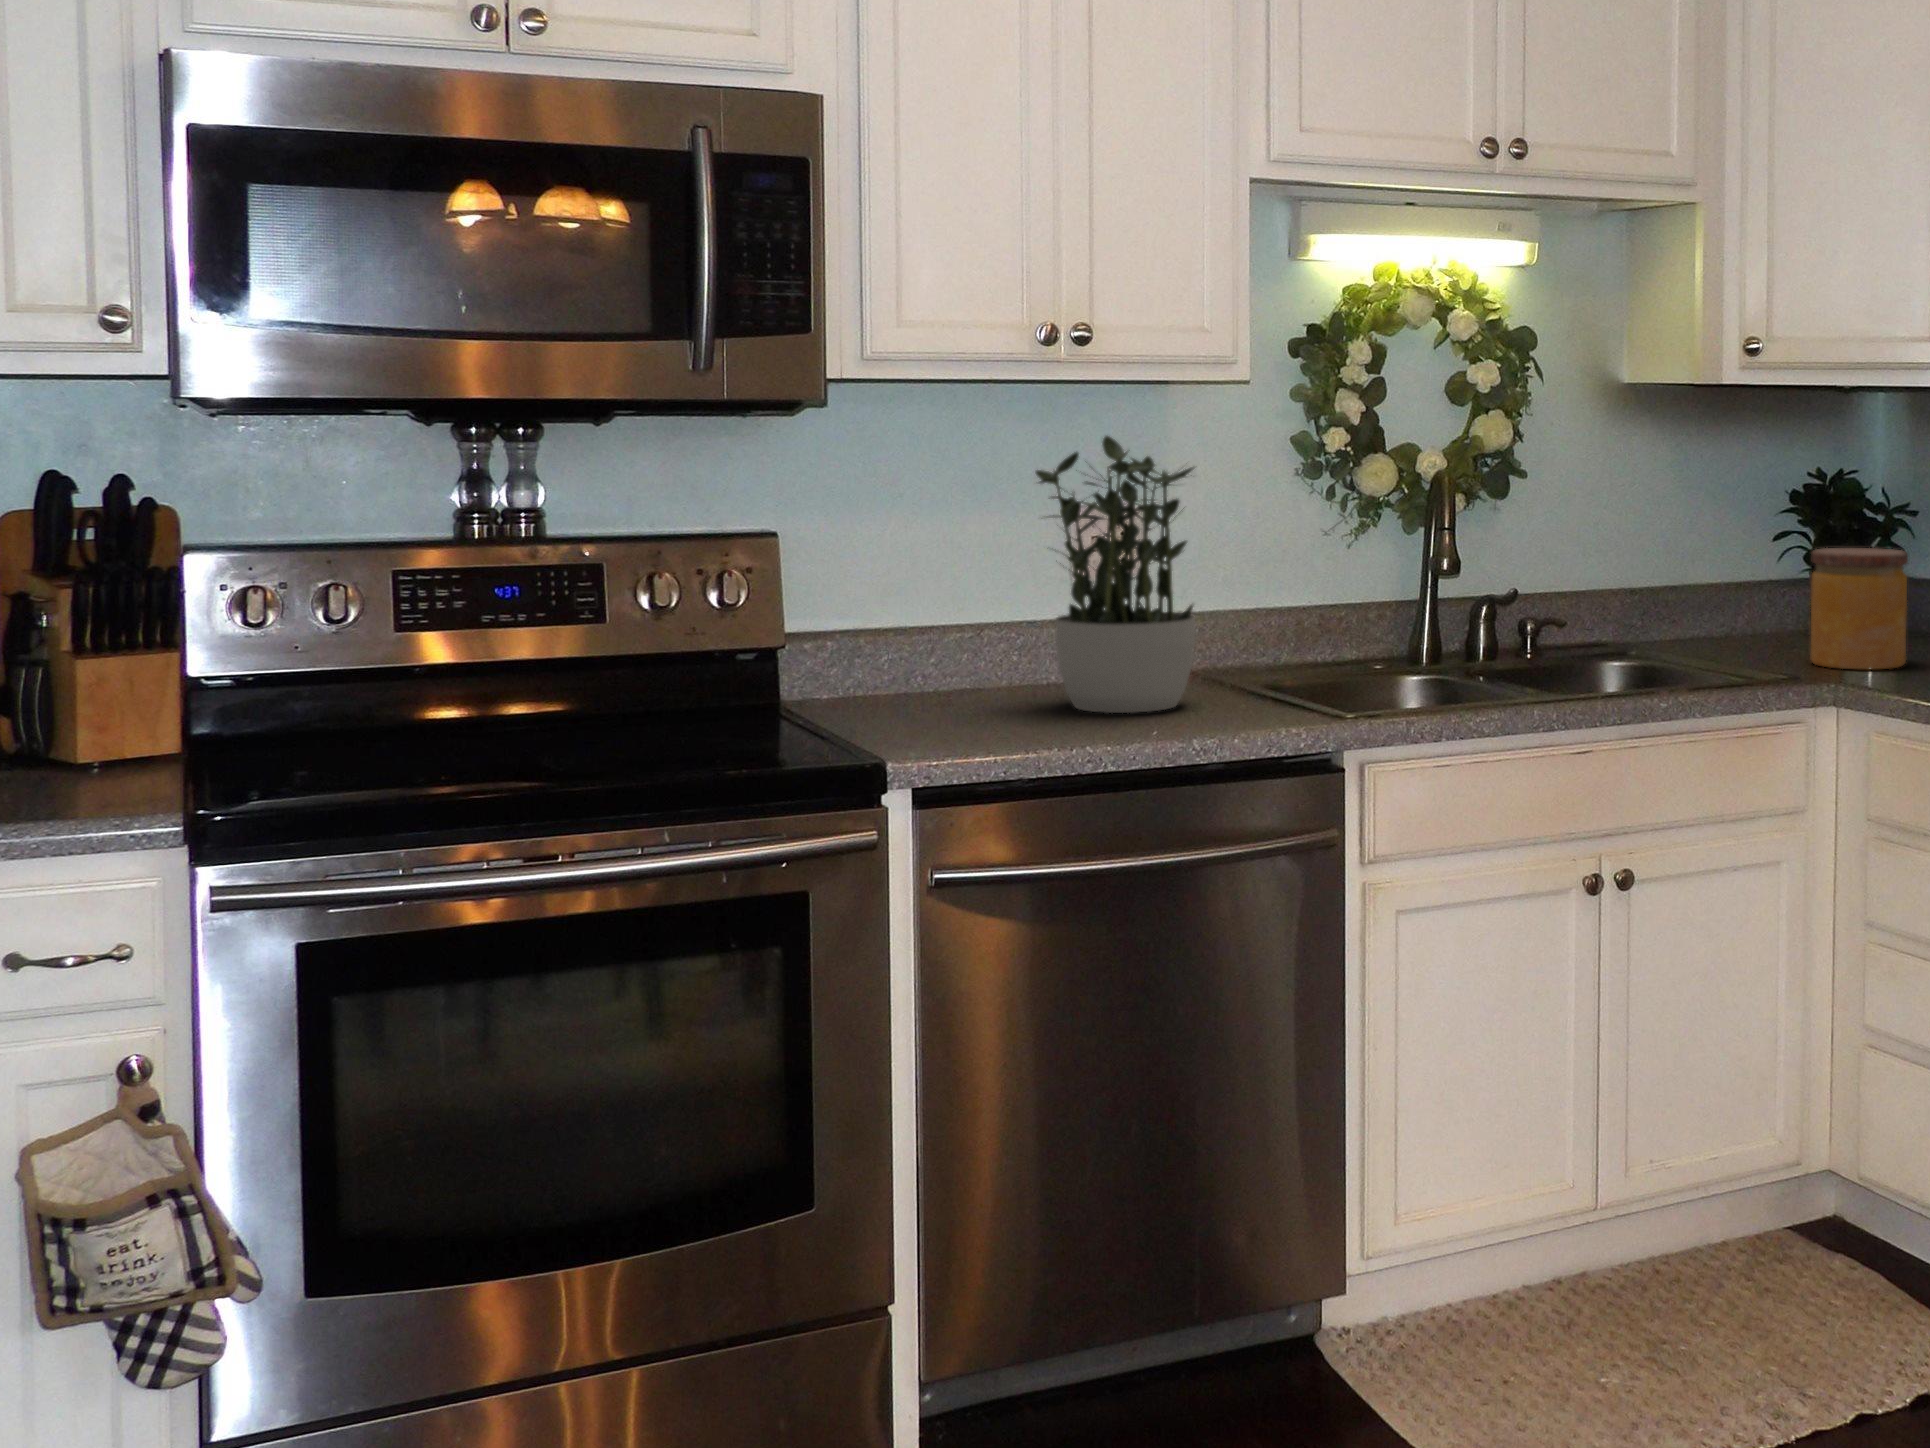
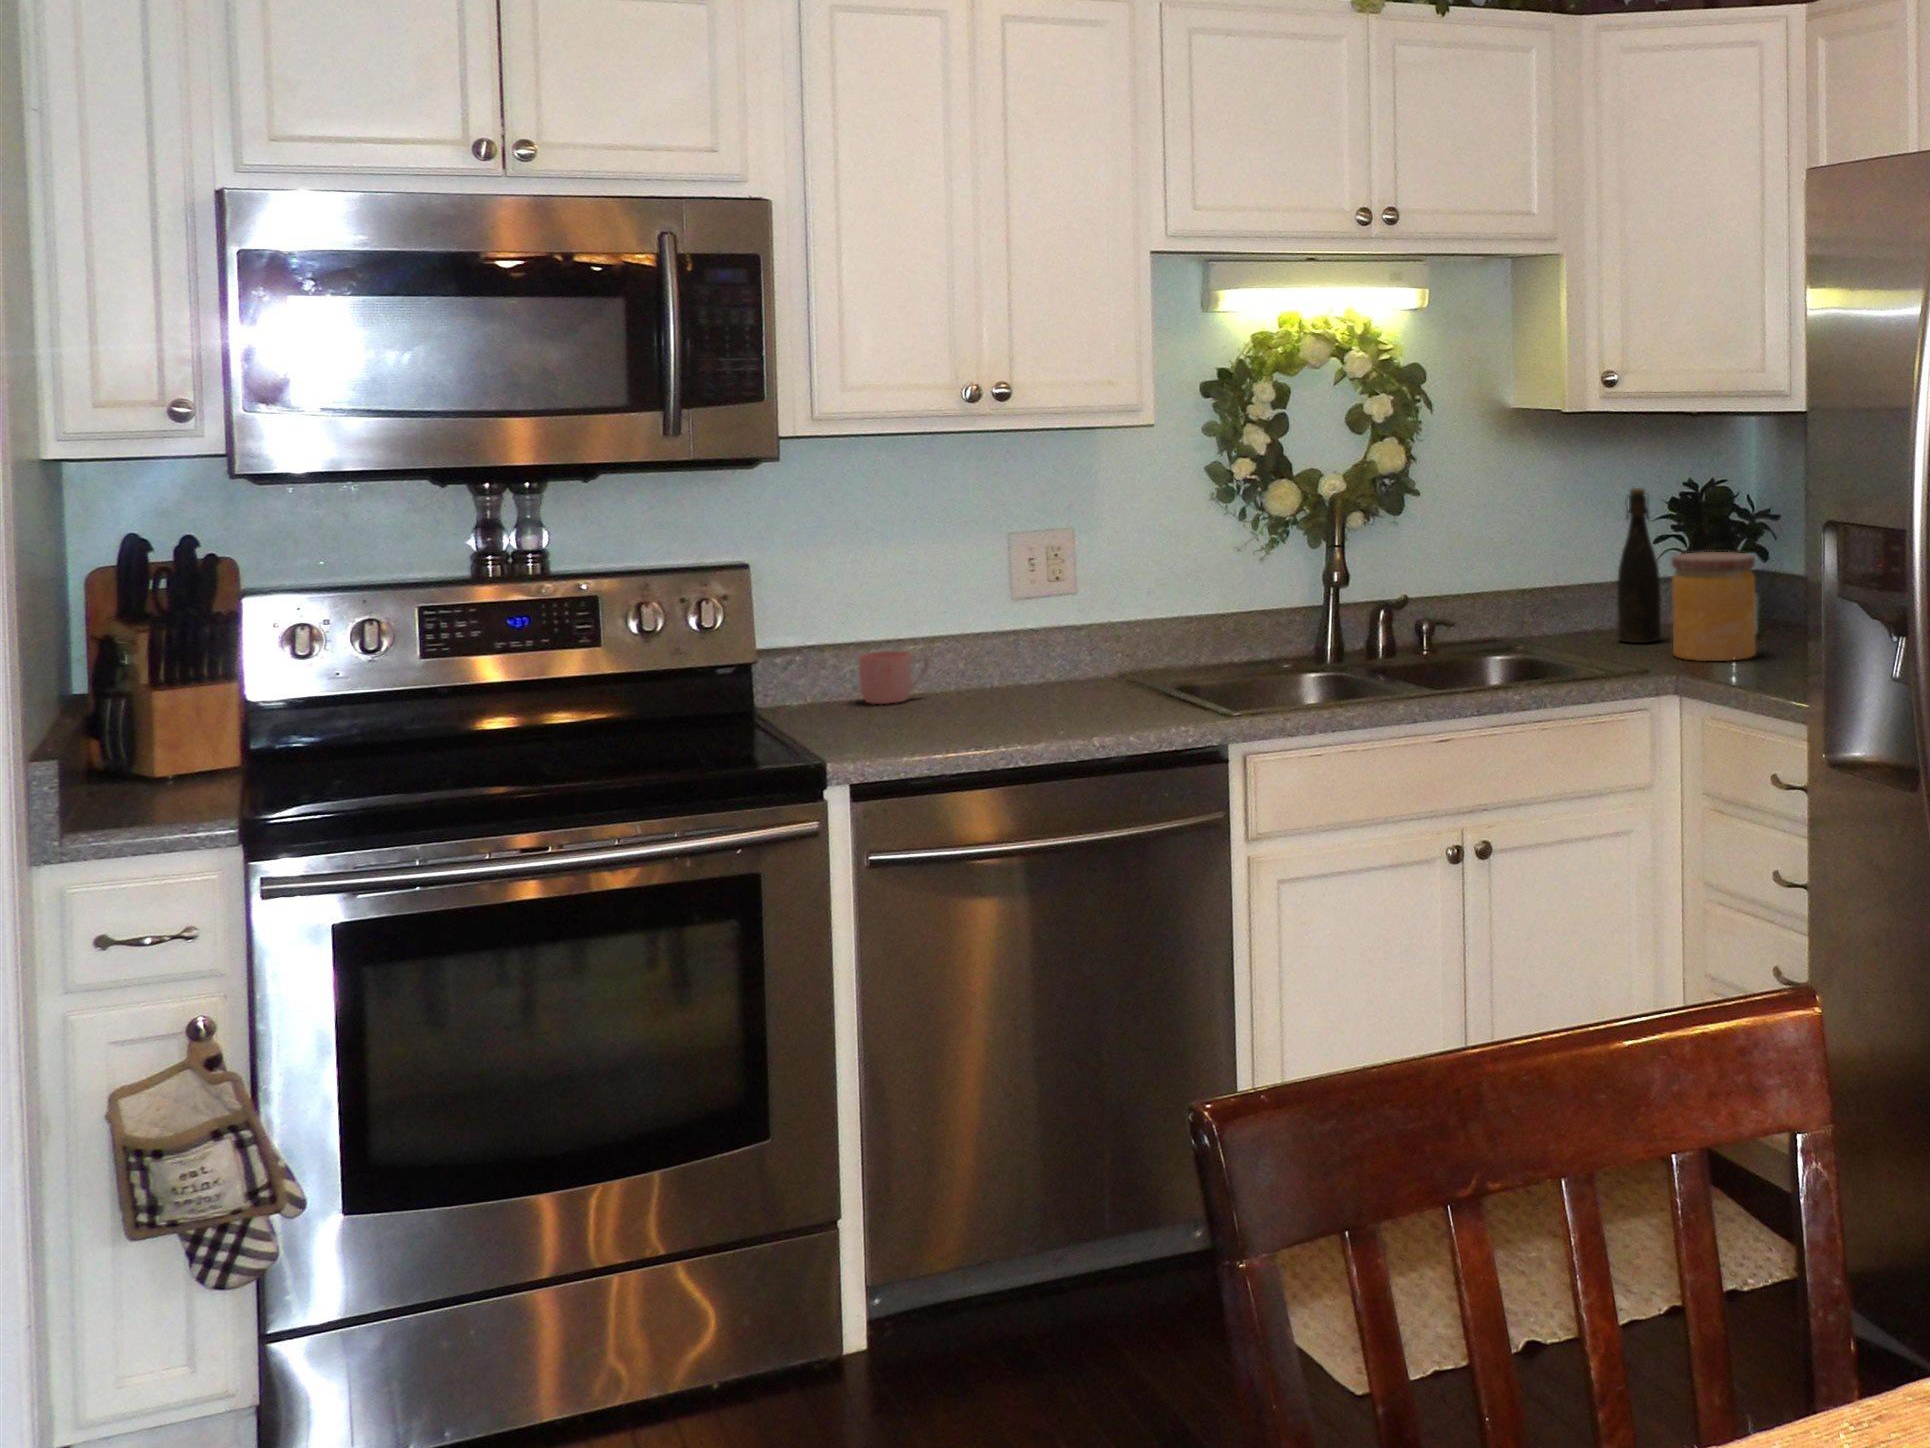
potted plant: present [1036,436,1196,713] -> none [961,477,1109,716]
bottle: none [1737,476,1786,649] -> present [1617,488,1661,643]
mug: none [903,637,982,697] -> present [860,651,929,704]

